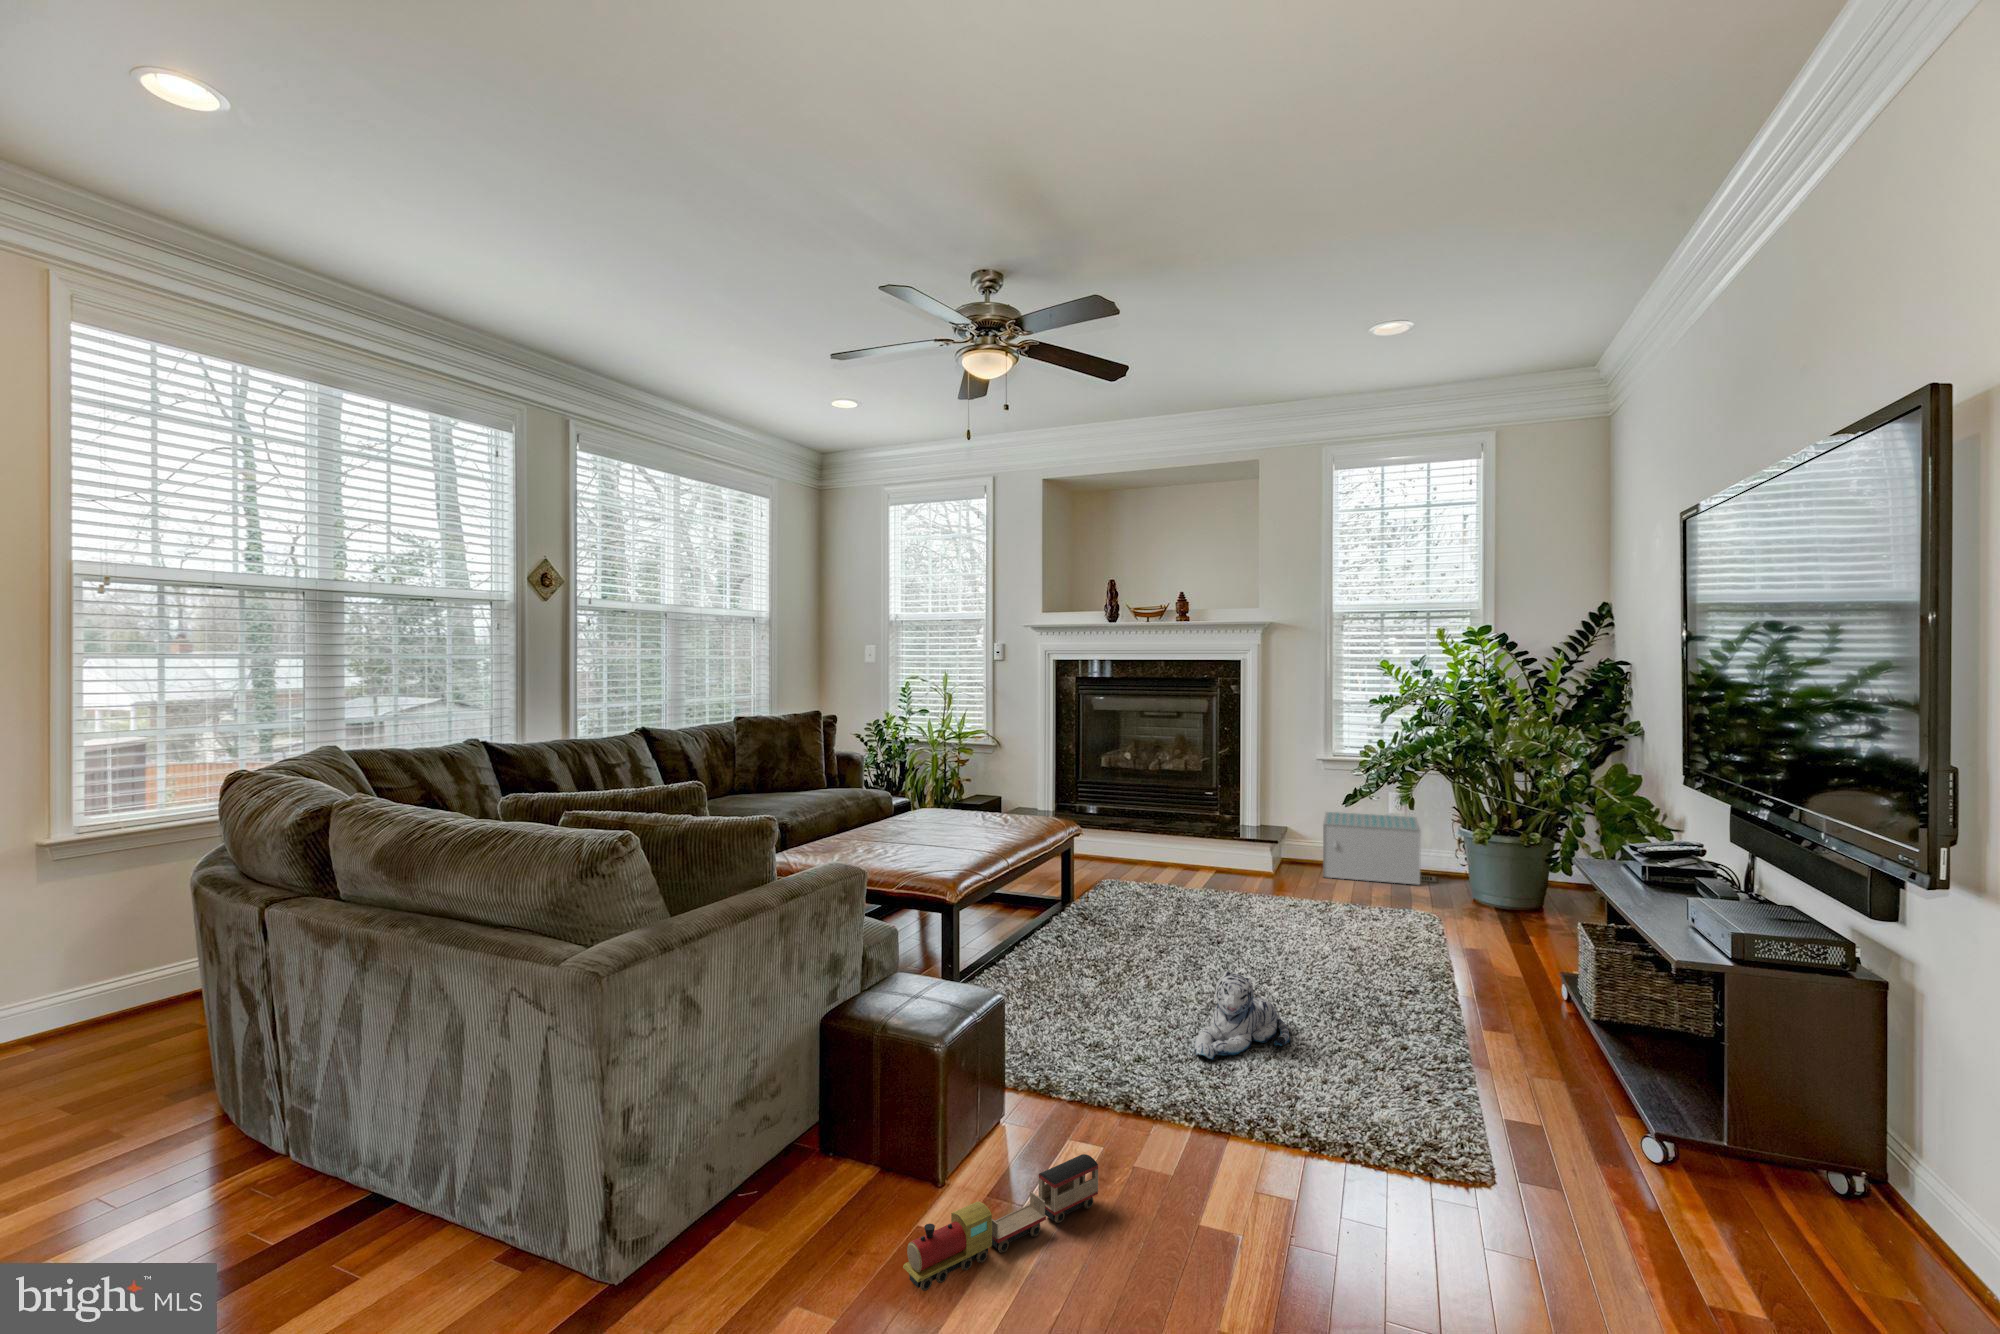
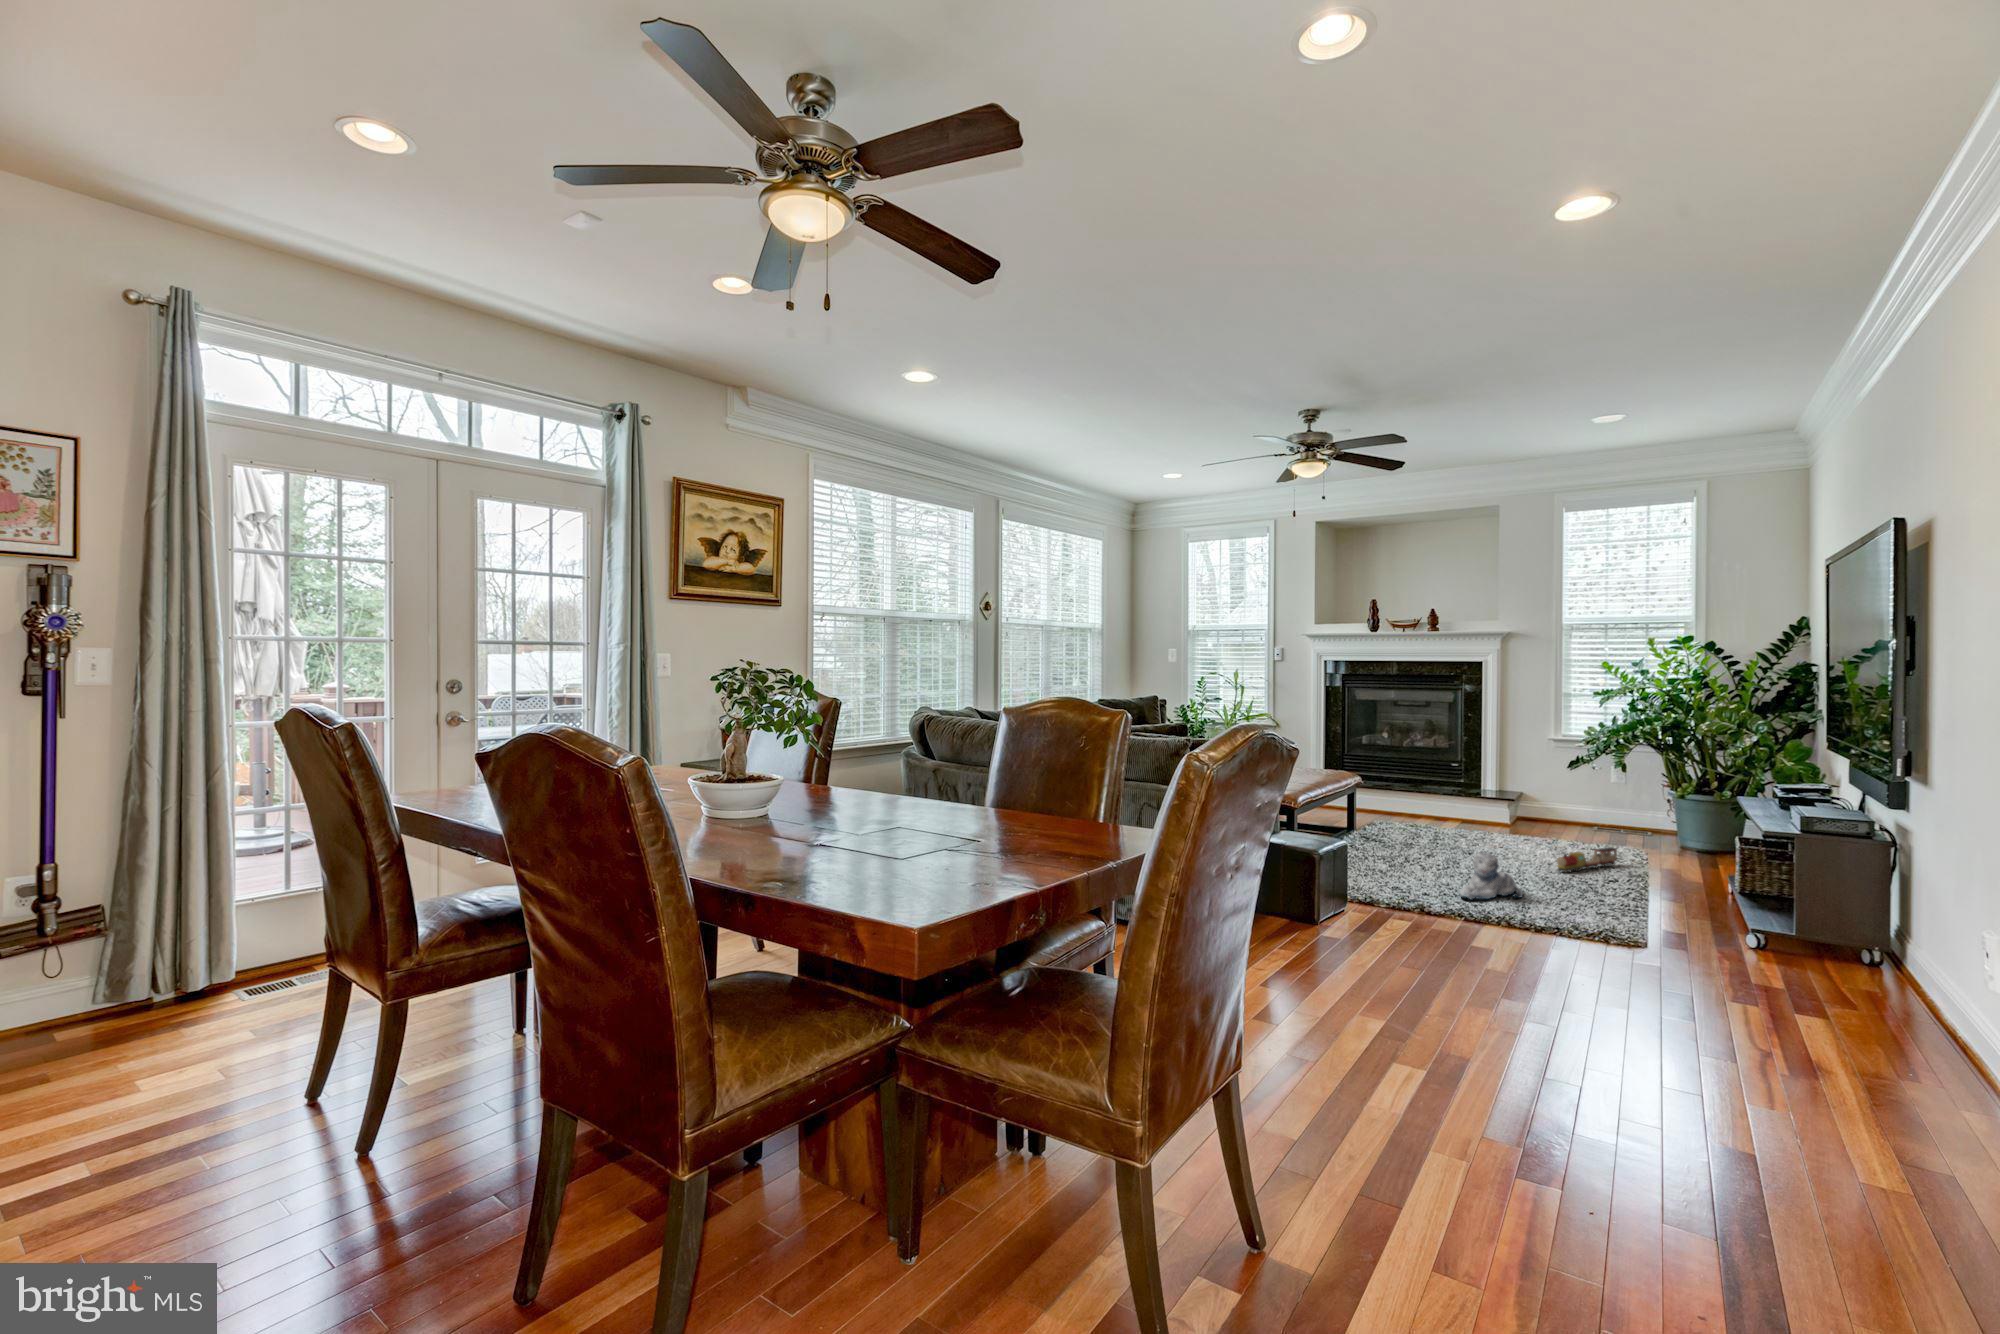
storage box: present [1323,812,1421,885] -> none [1553,780,1636,835]
toy train: present [903,1154,1098,1291] -> present [1557,847,1617,872]

